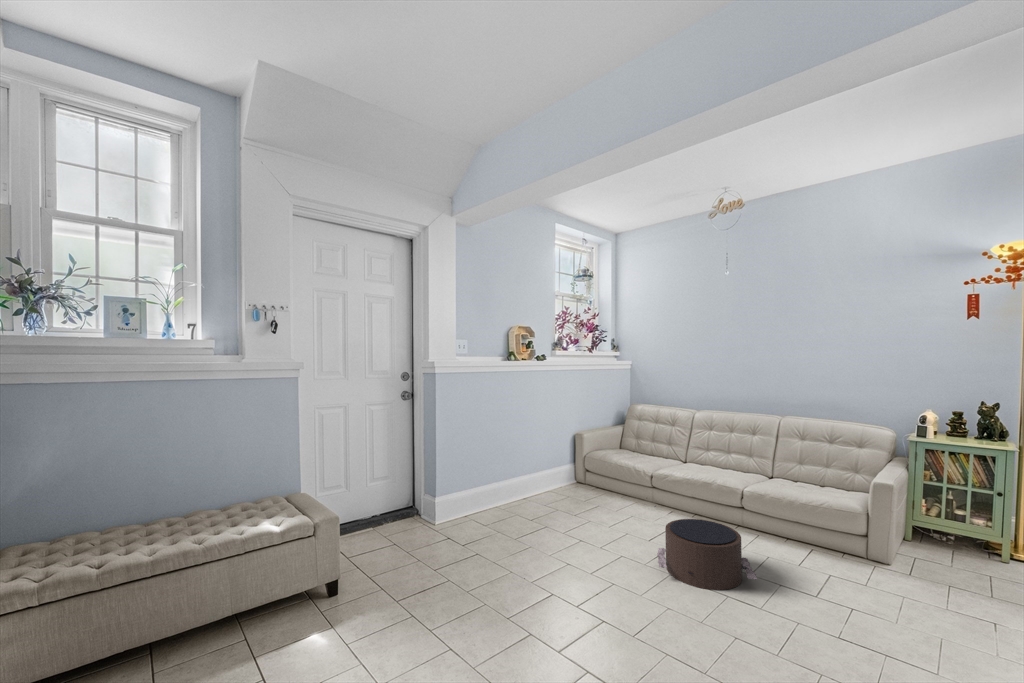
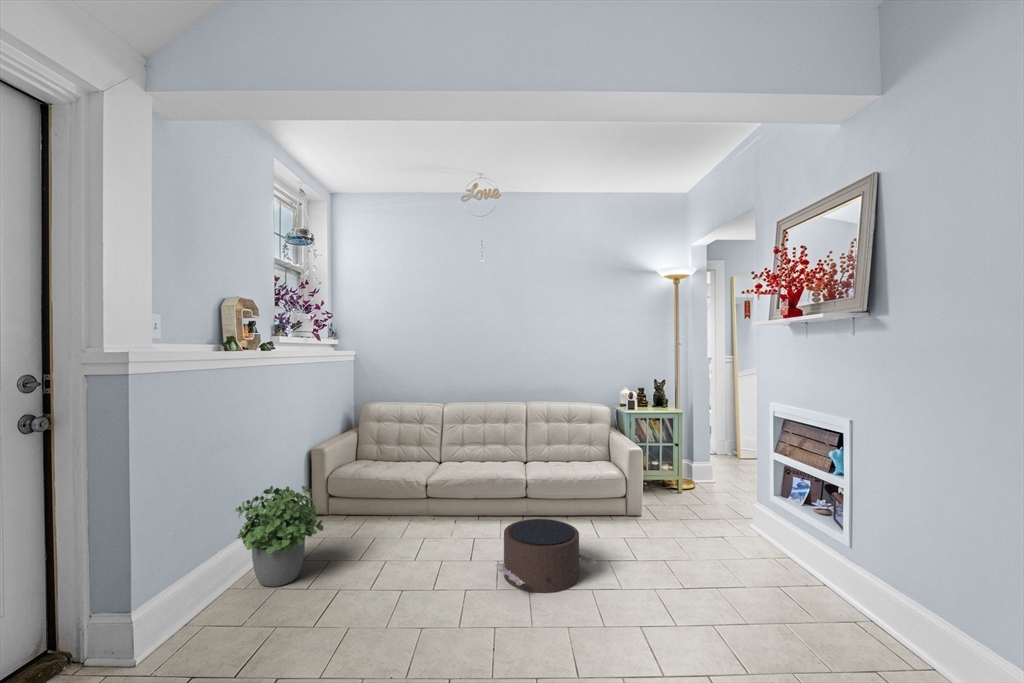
potted plant: none [501,450,550,516] -> present [235,486,323,587]

